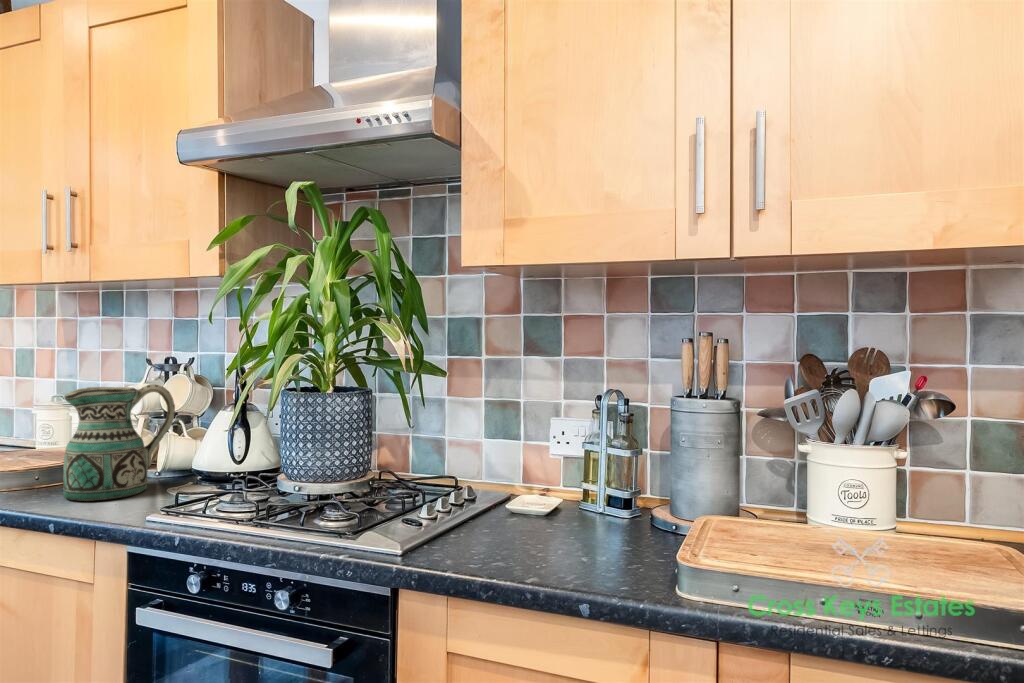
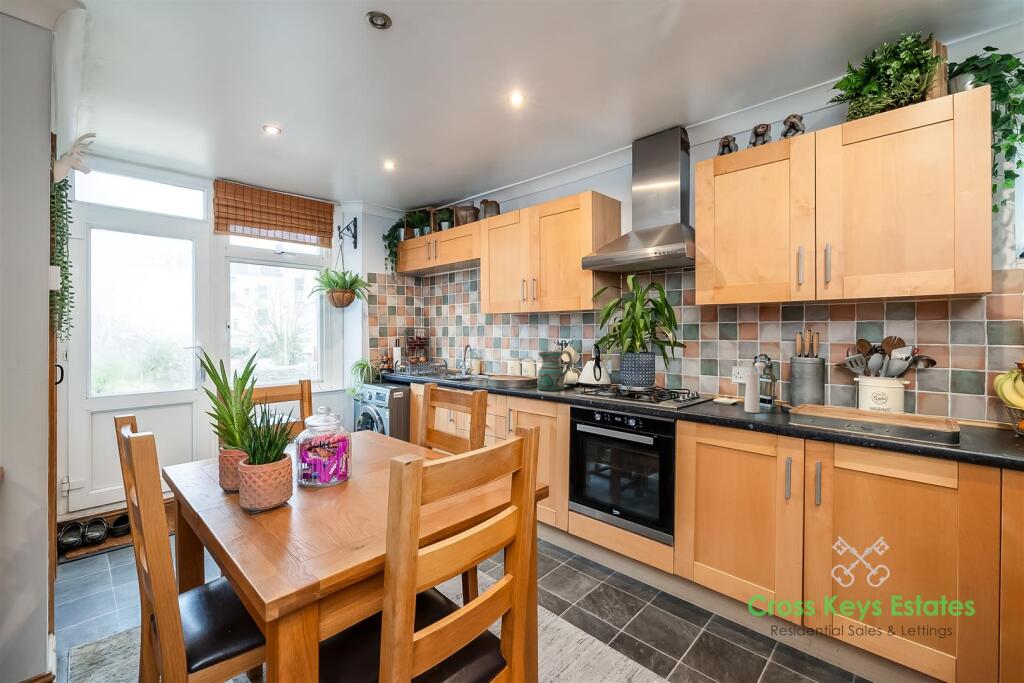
pepper mill: none [568,414,618,552] -> present [745,362,766,413]

